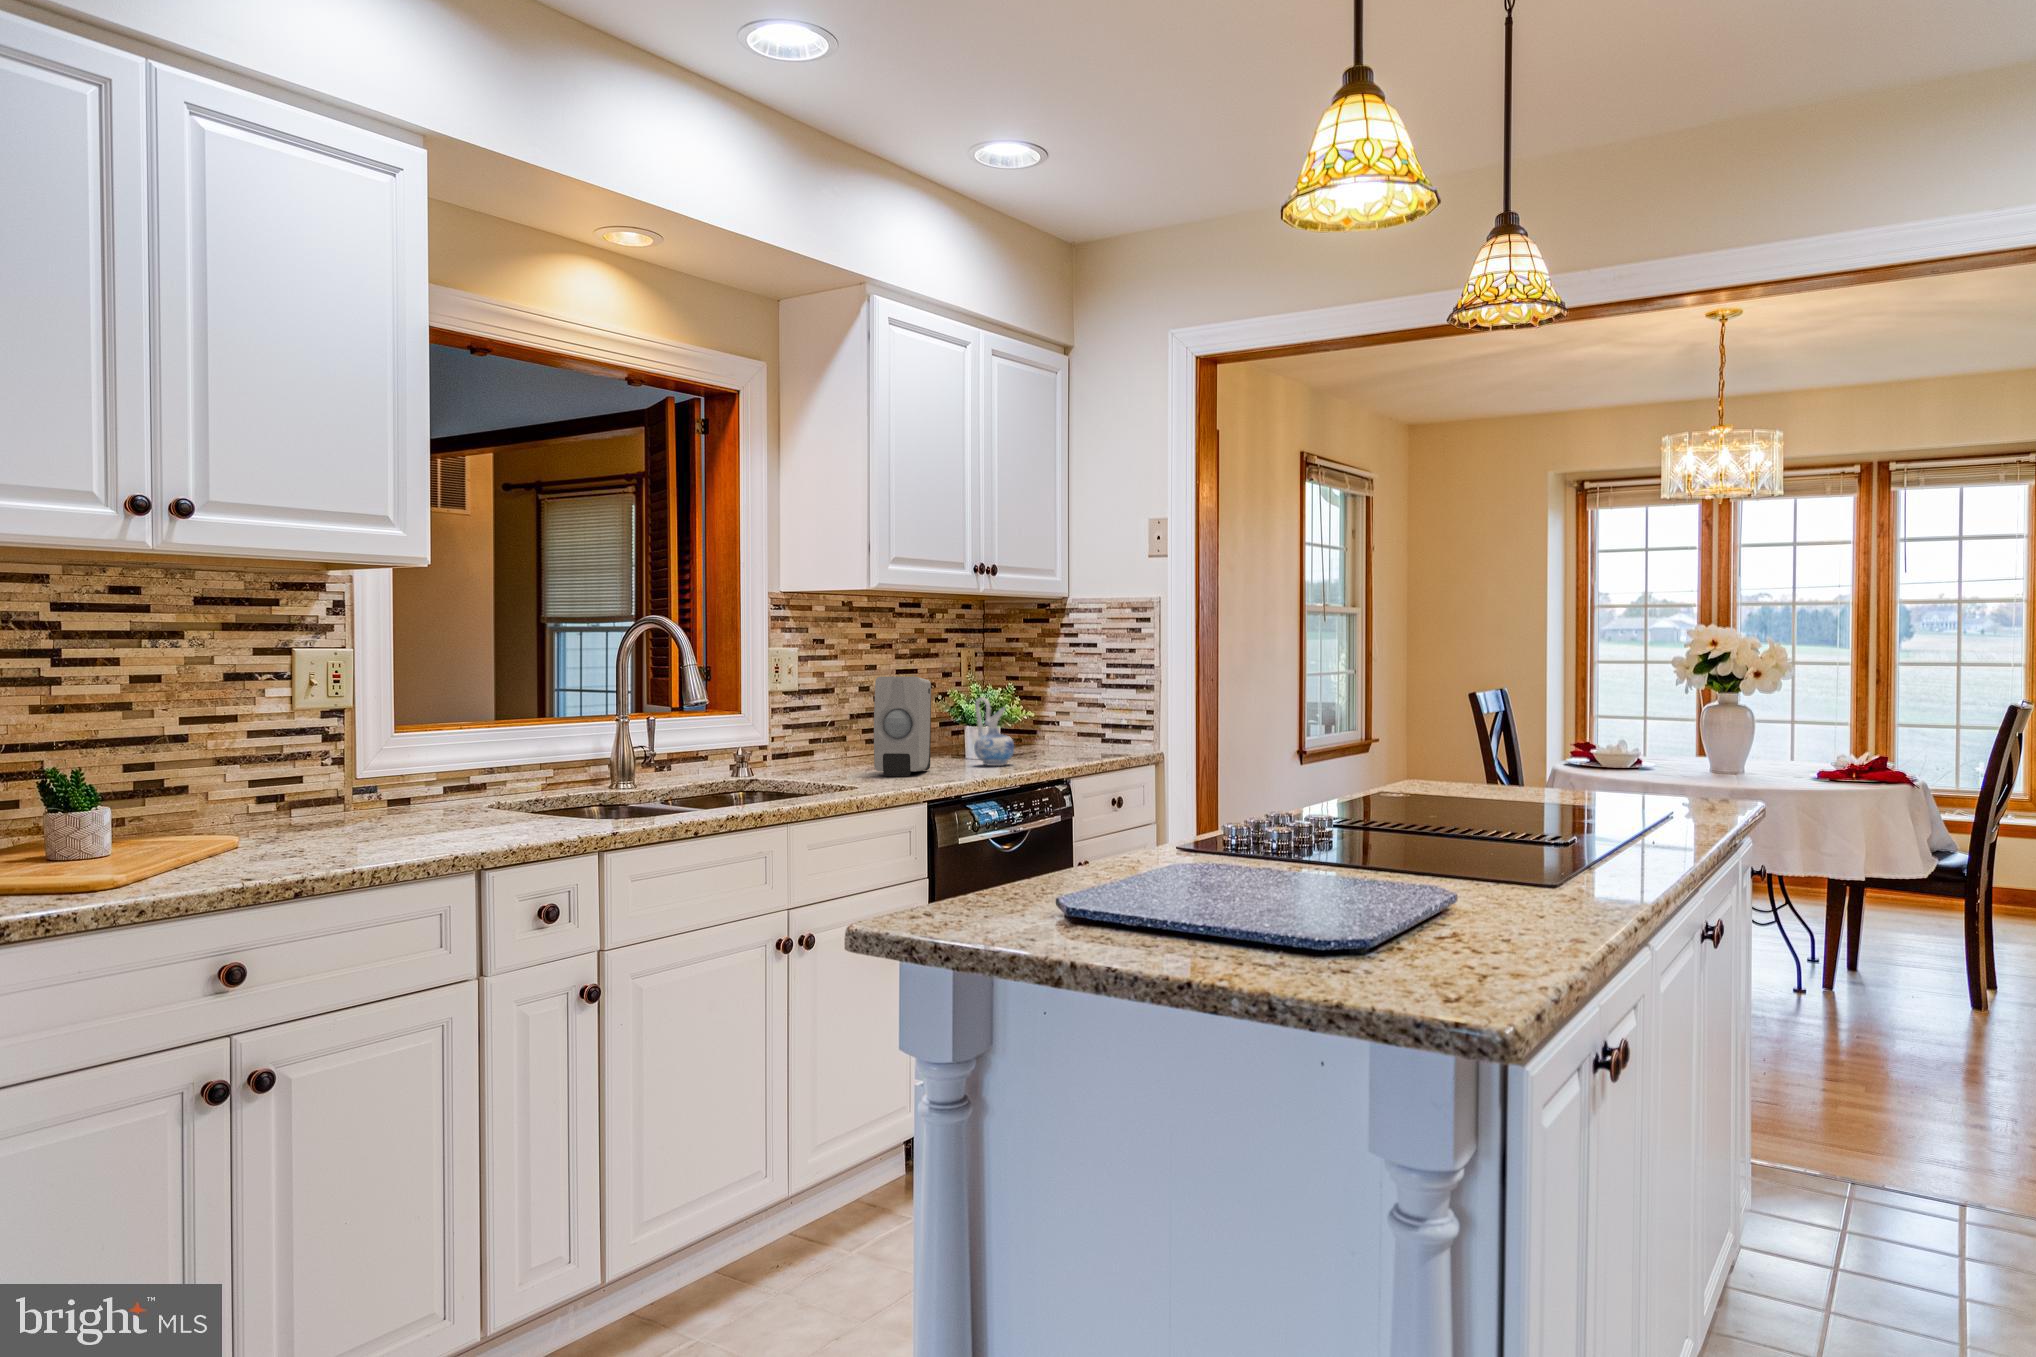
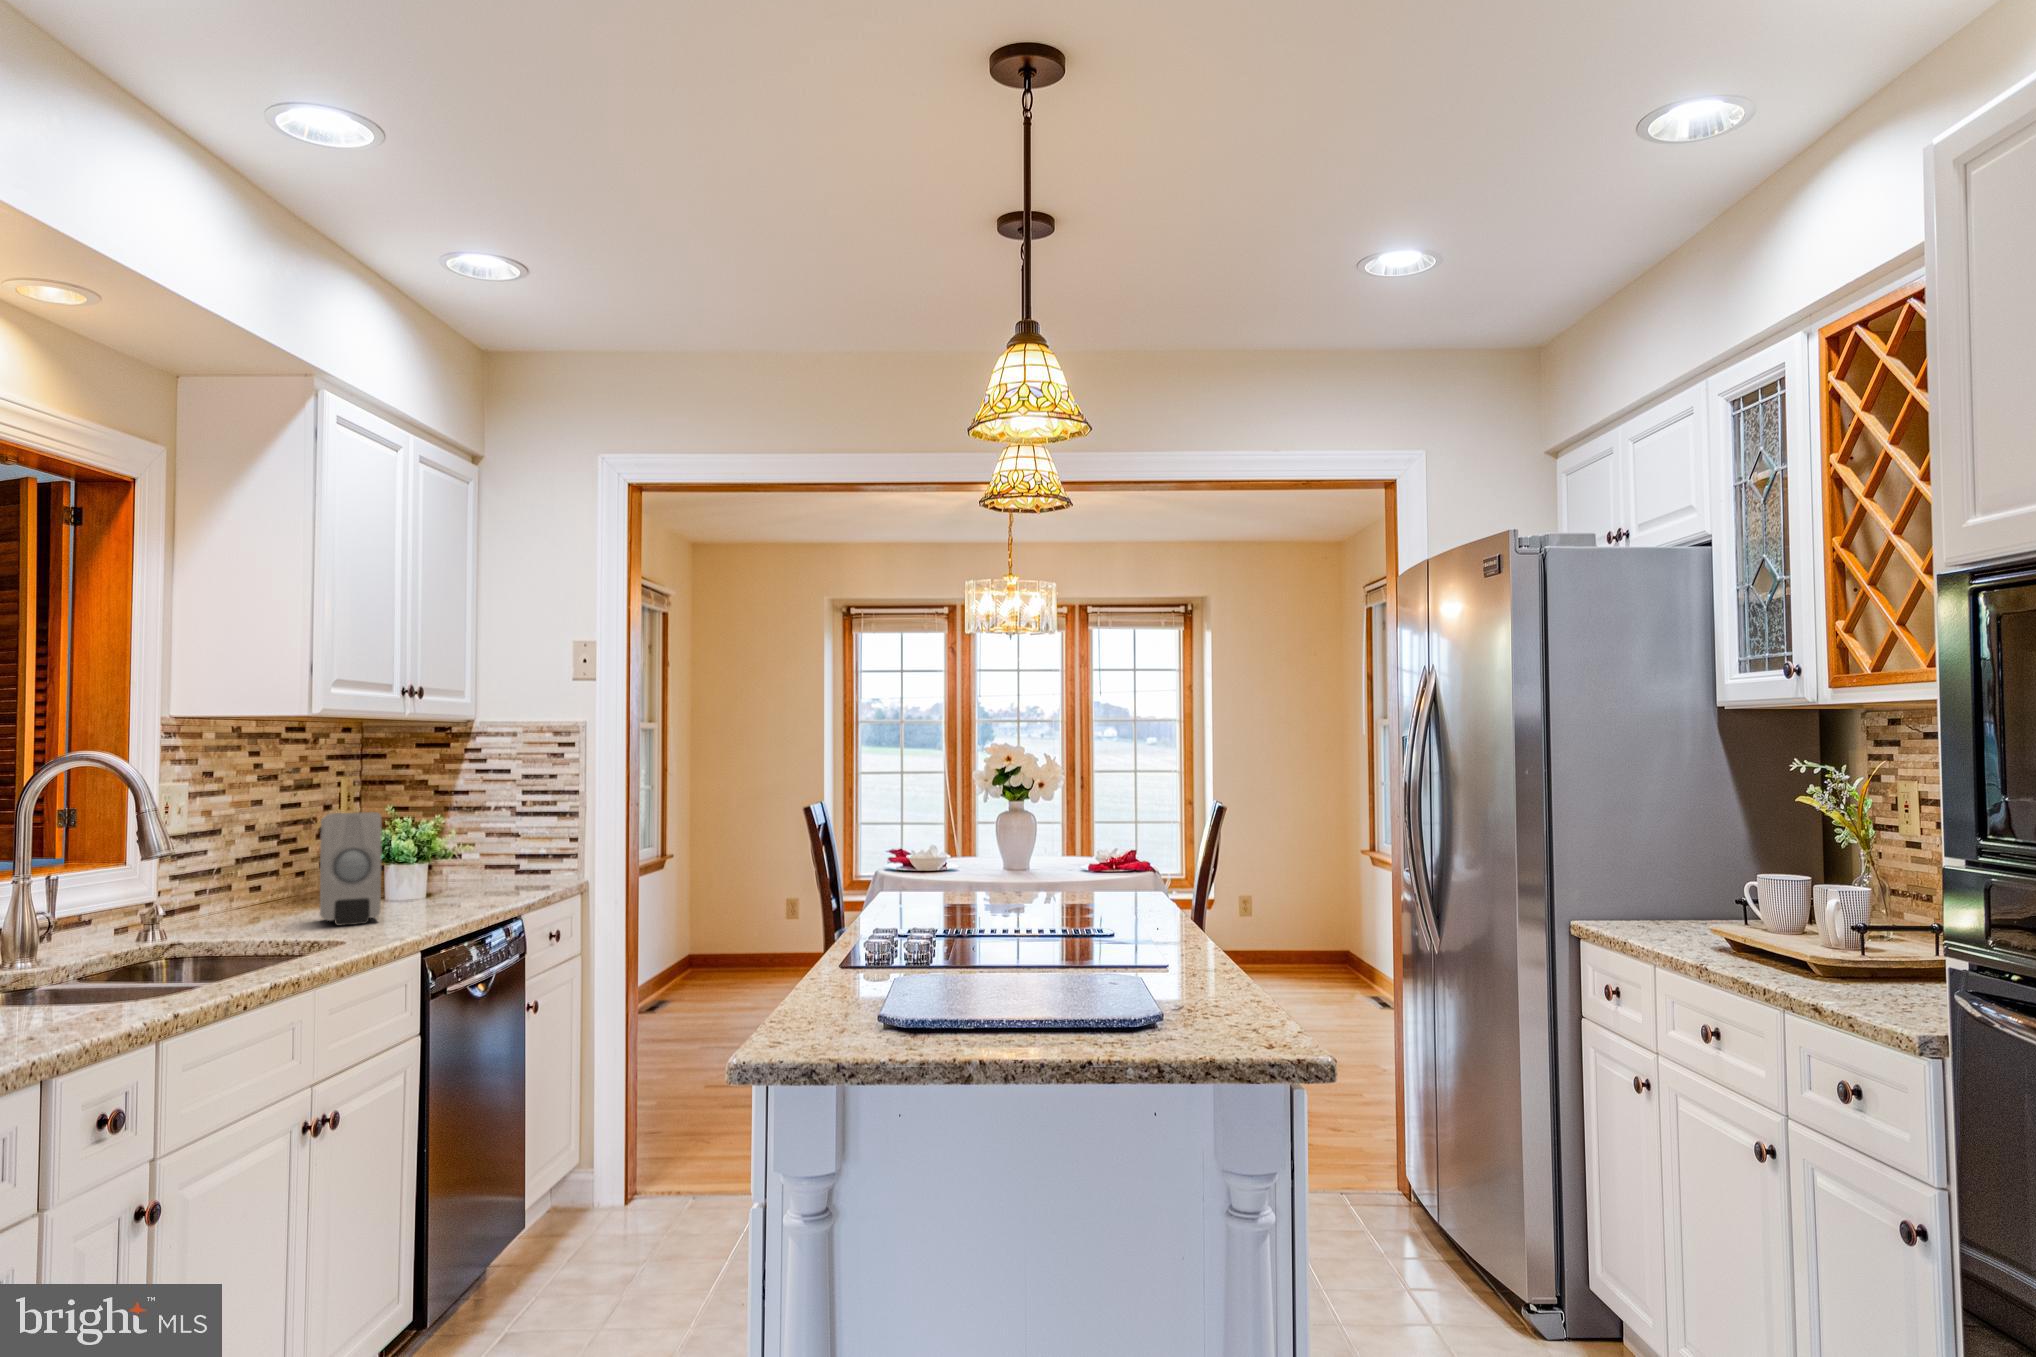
ceramic pitcher: present [974,698,1014,766] -> none [414,832,461,905]

